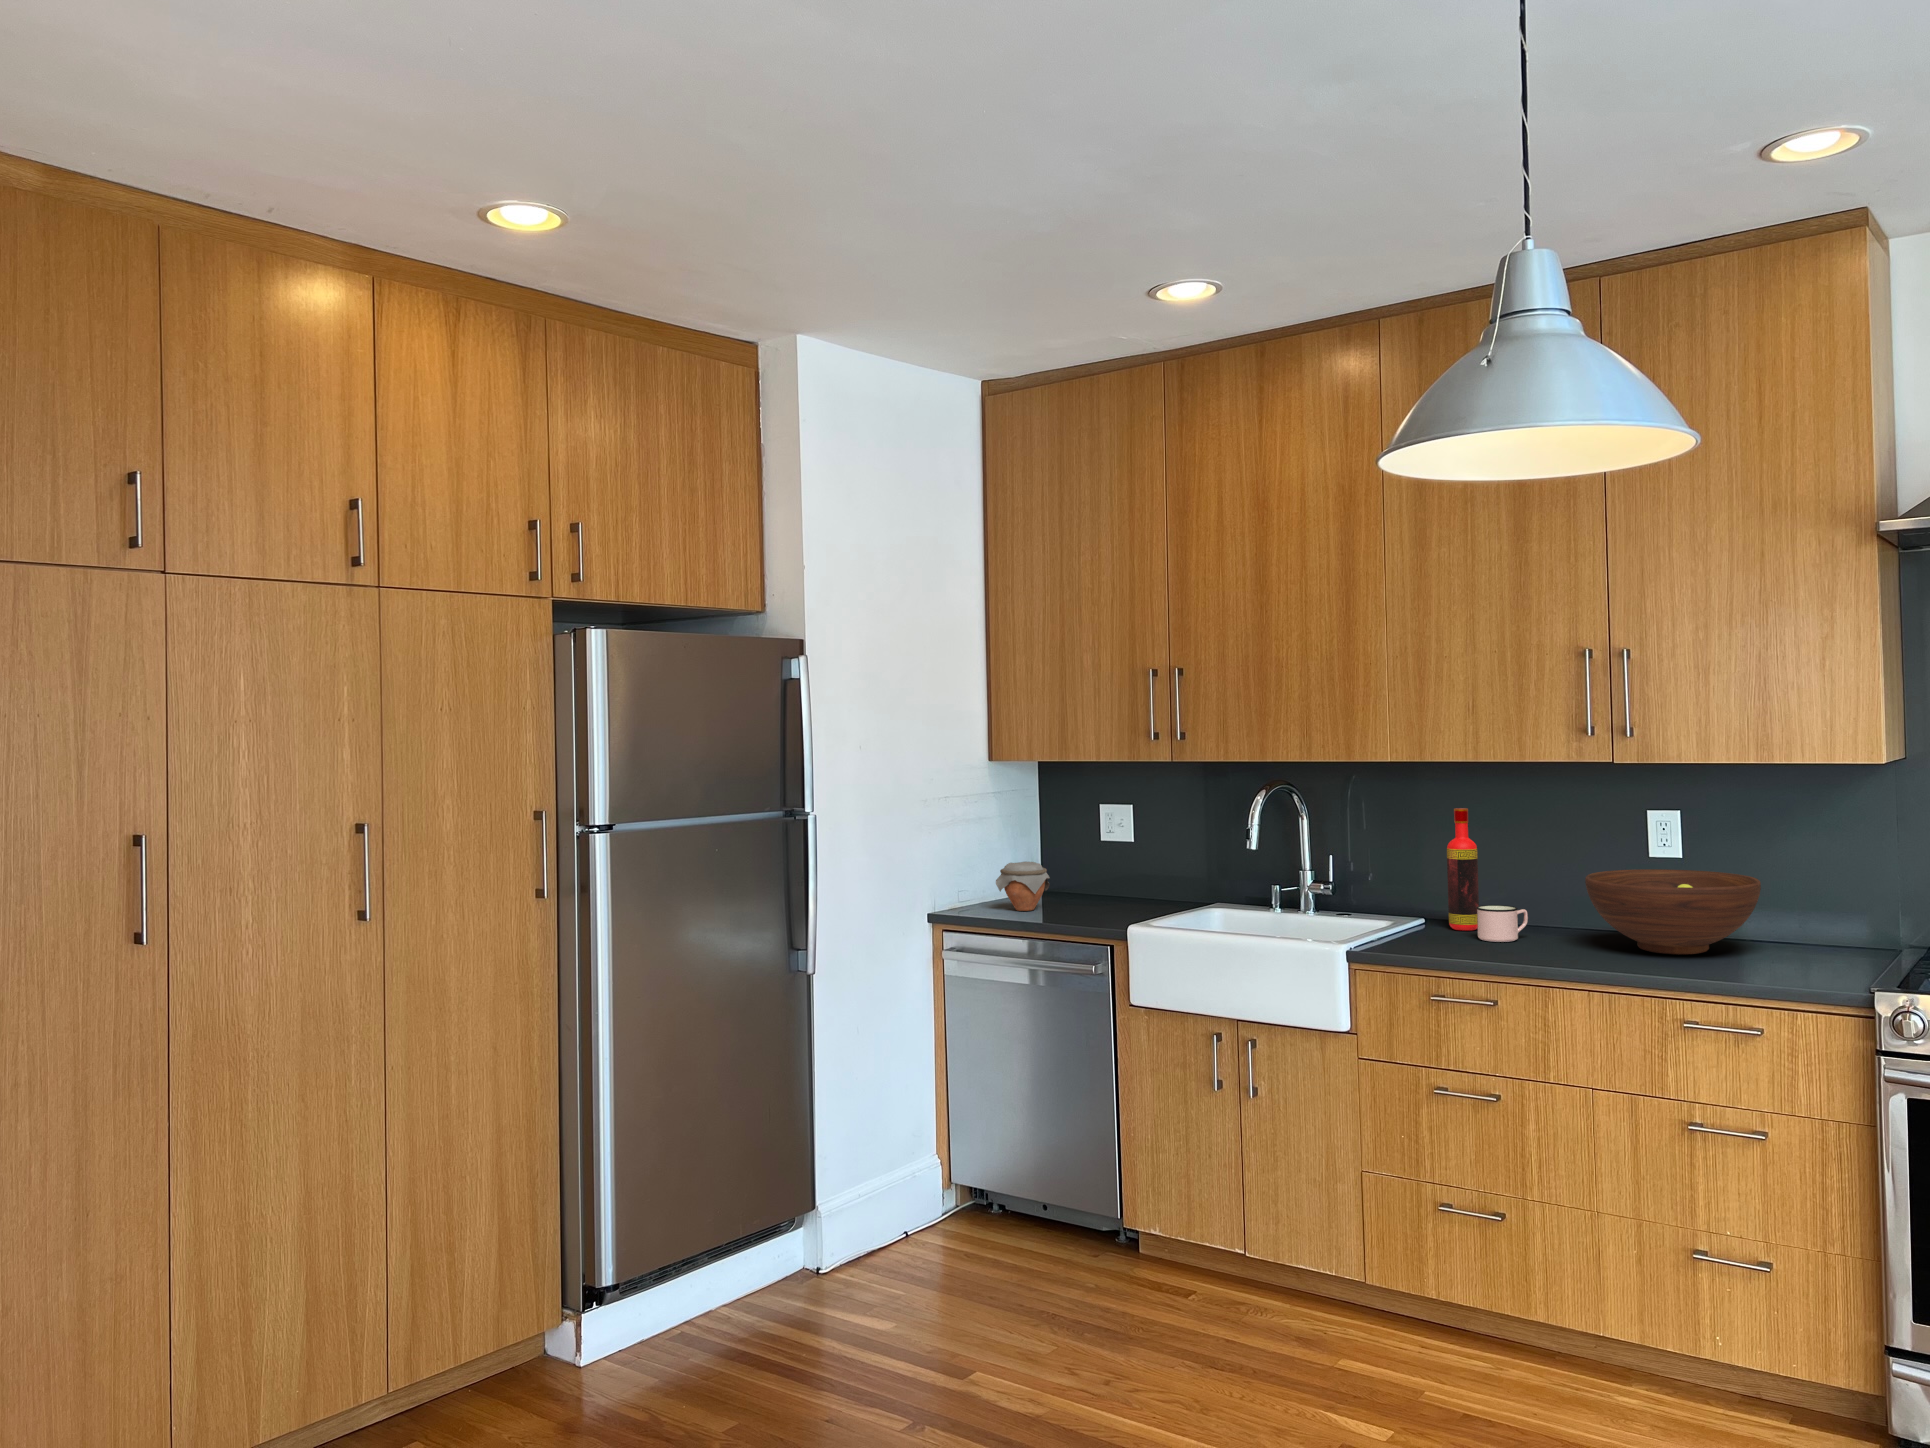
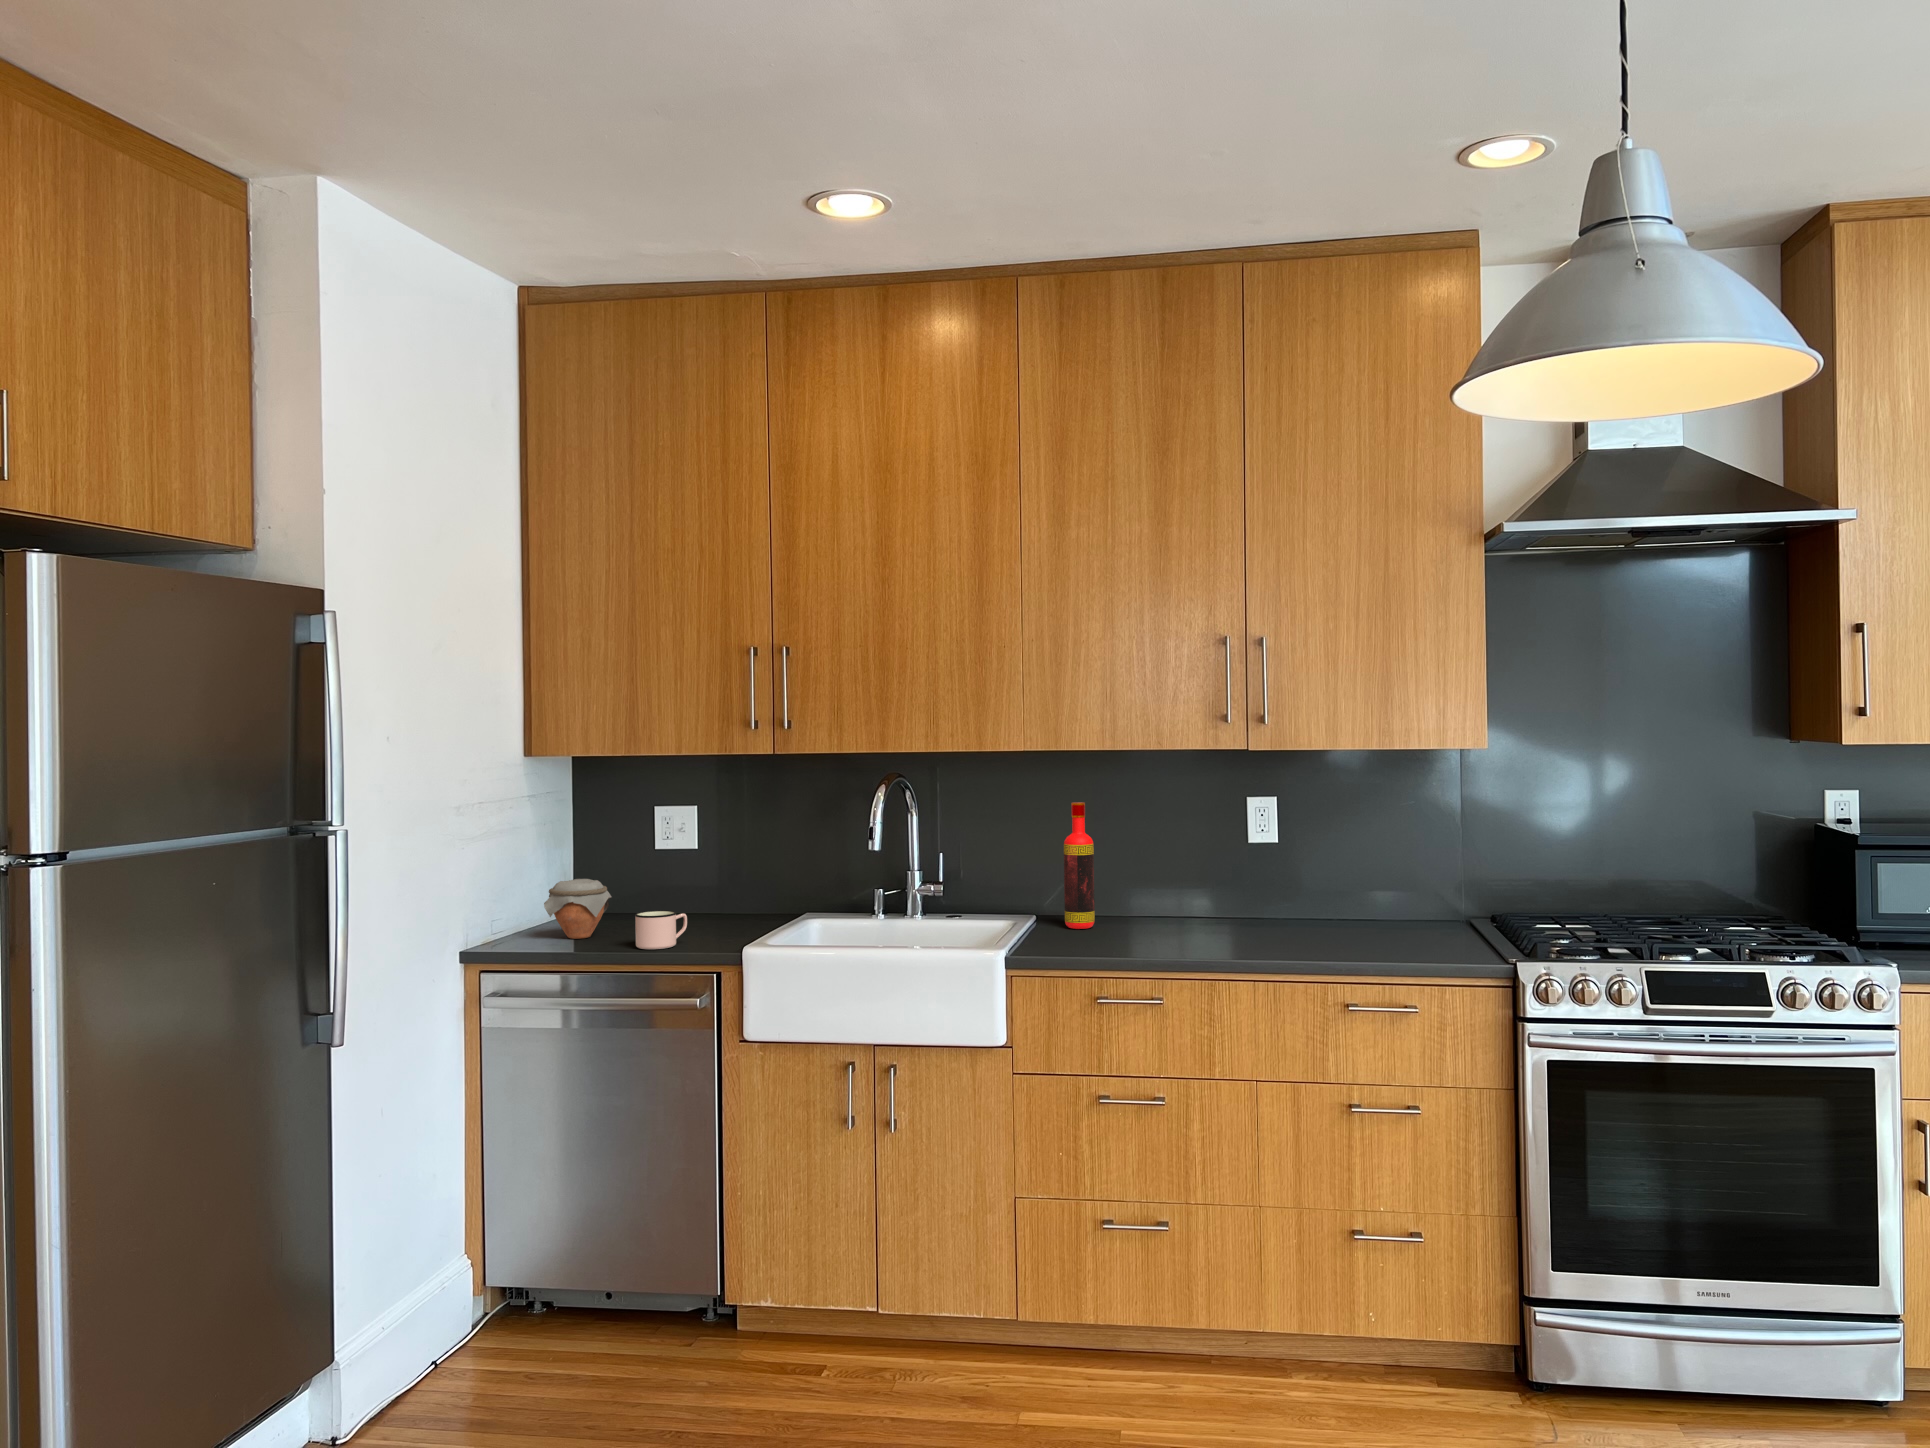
fruit bowl: present [1585,869,1761,955] -> none [1215,857,1371,939]
mug: present [1477,905,1528,942] -> present [635,910,687,949]

